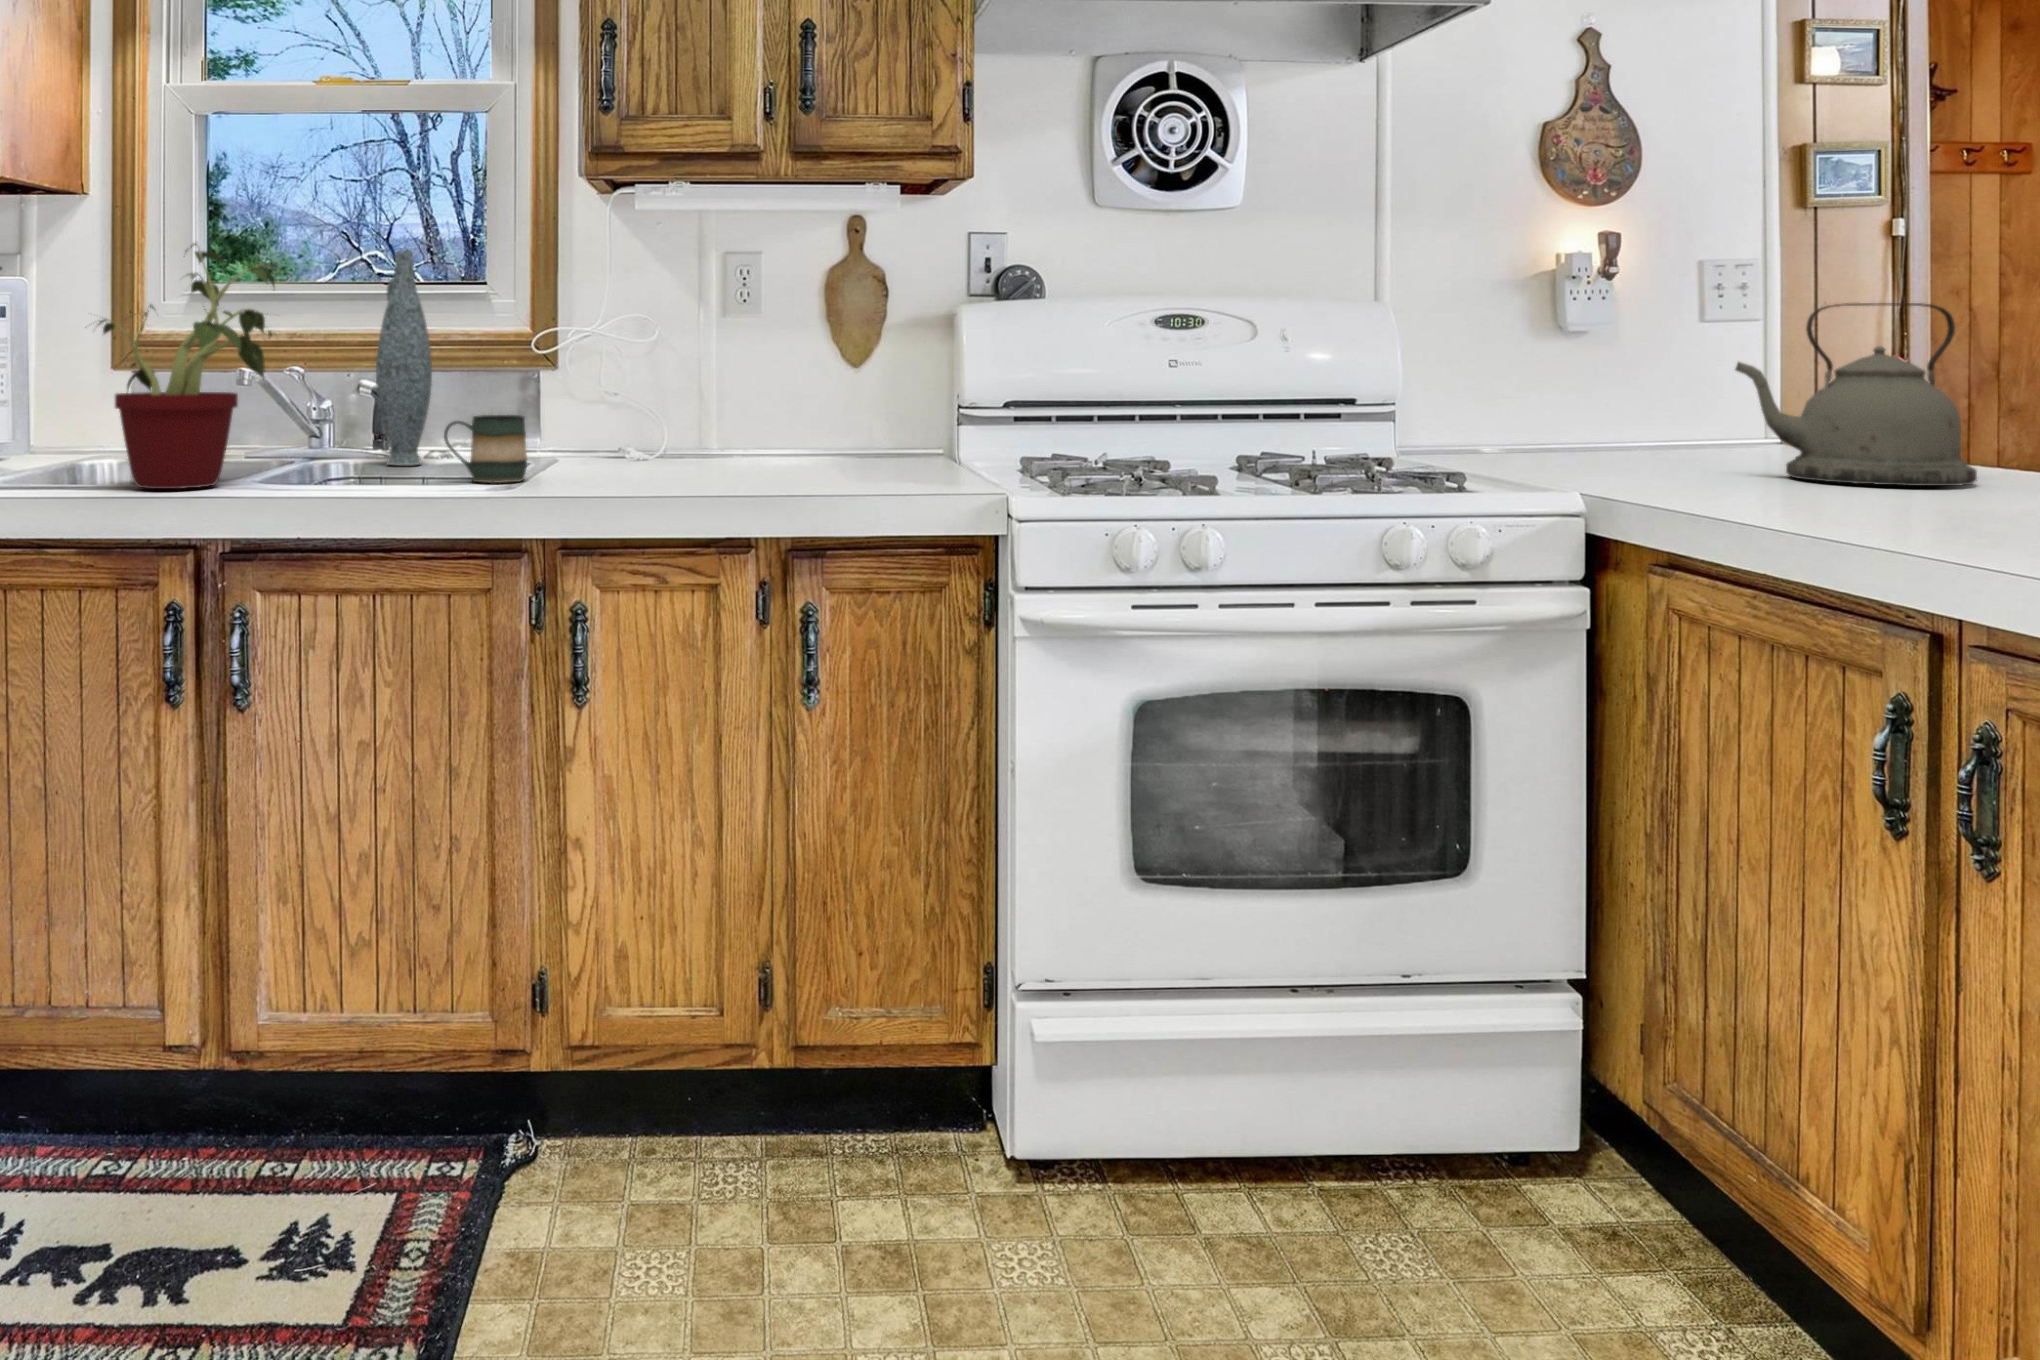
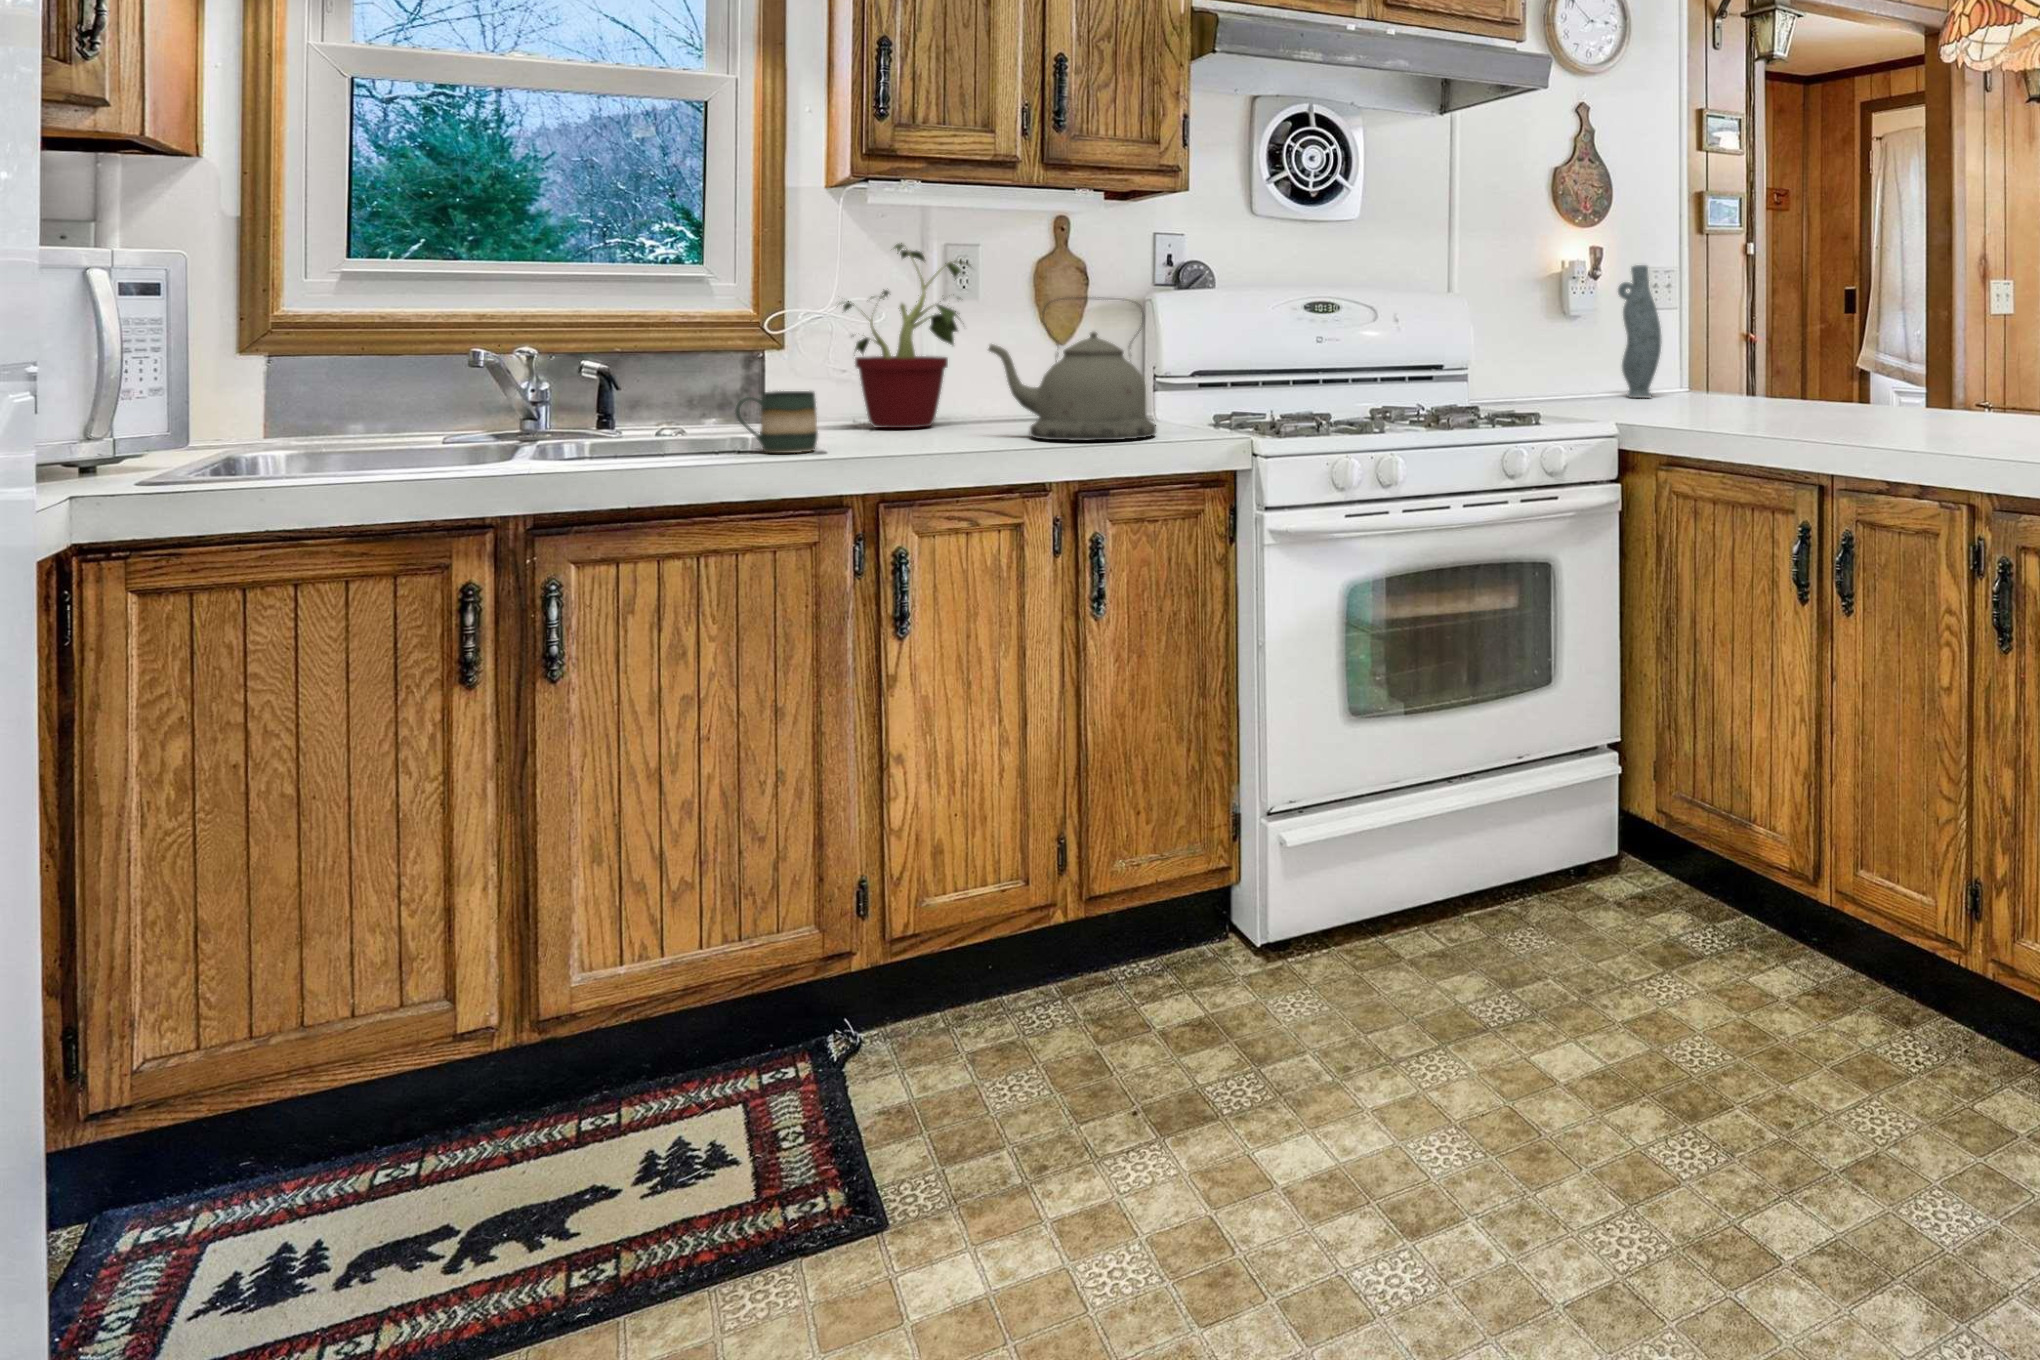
potted plant: present [85,243,277,489] -> present [837,243,970,428]
vase: present [376,250,432,465] -> present [1618,265,1661,398]
kettle: present [1735,303,1977,486] -> present [988,326,1156,440]

